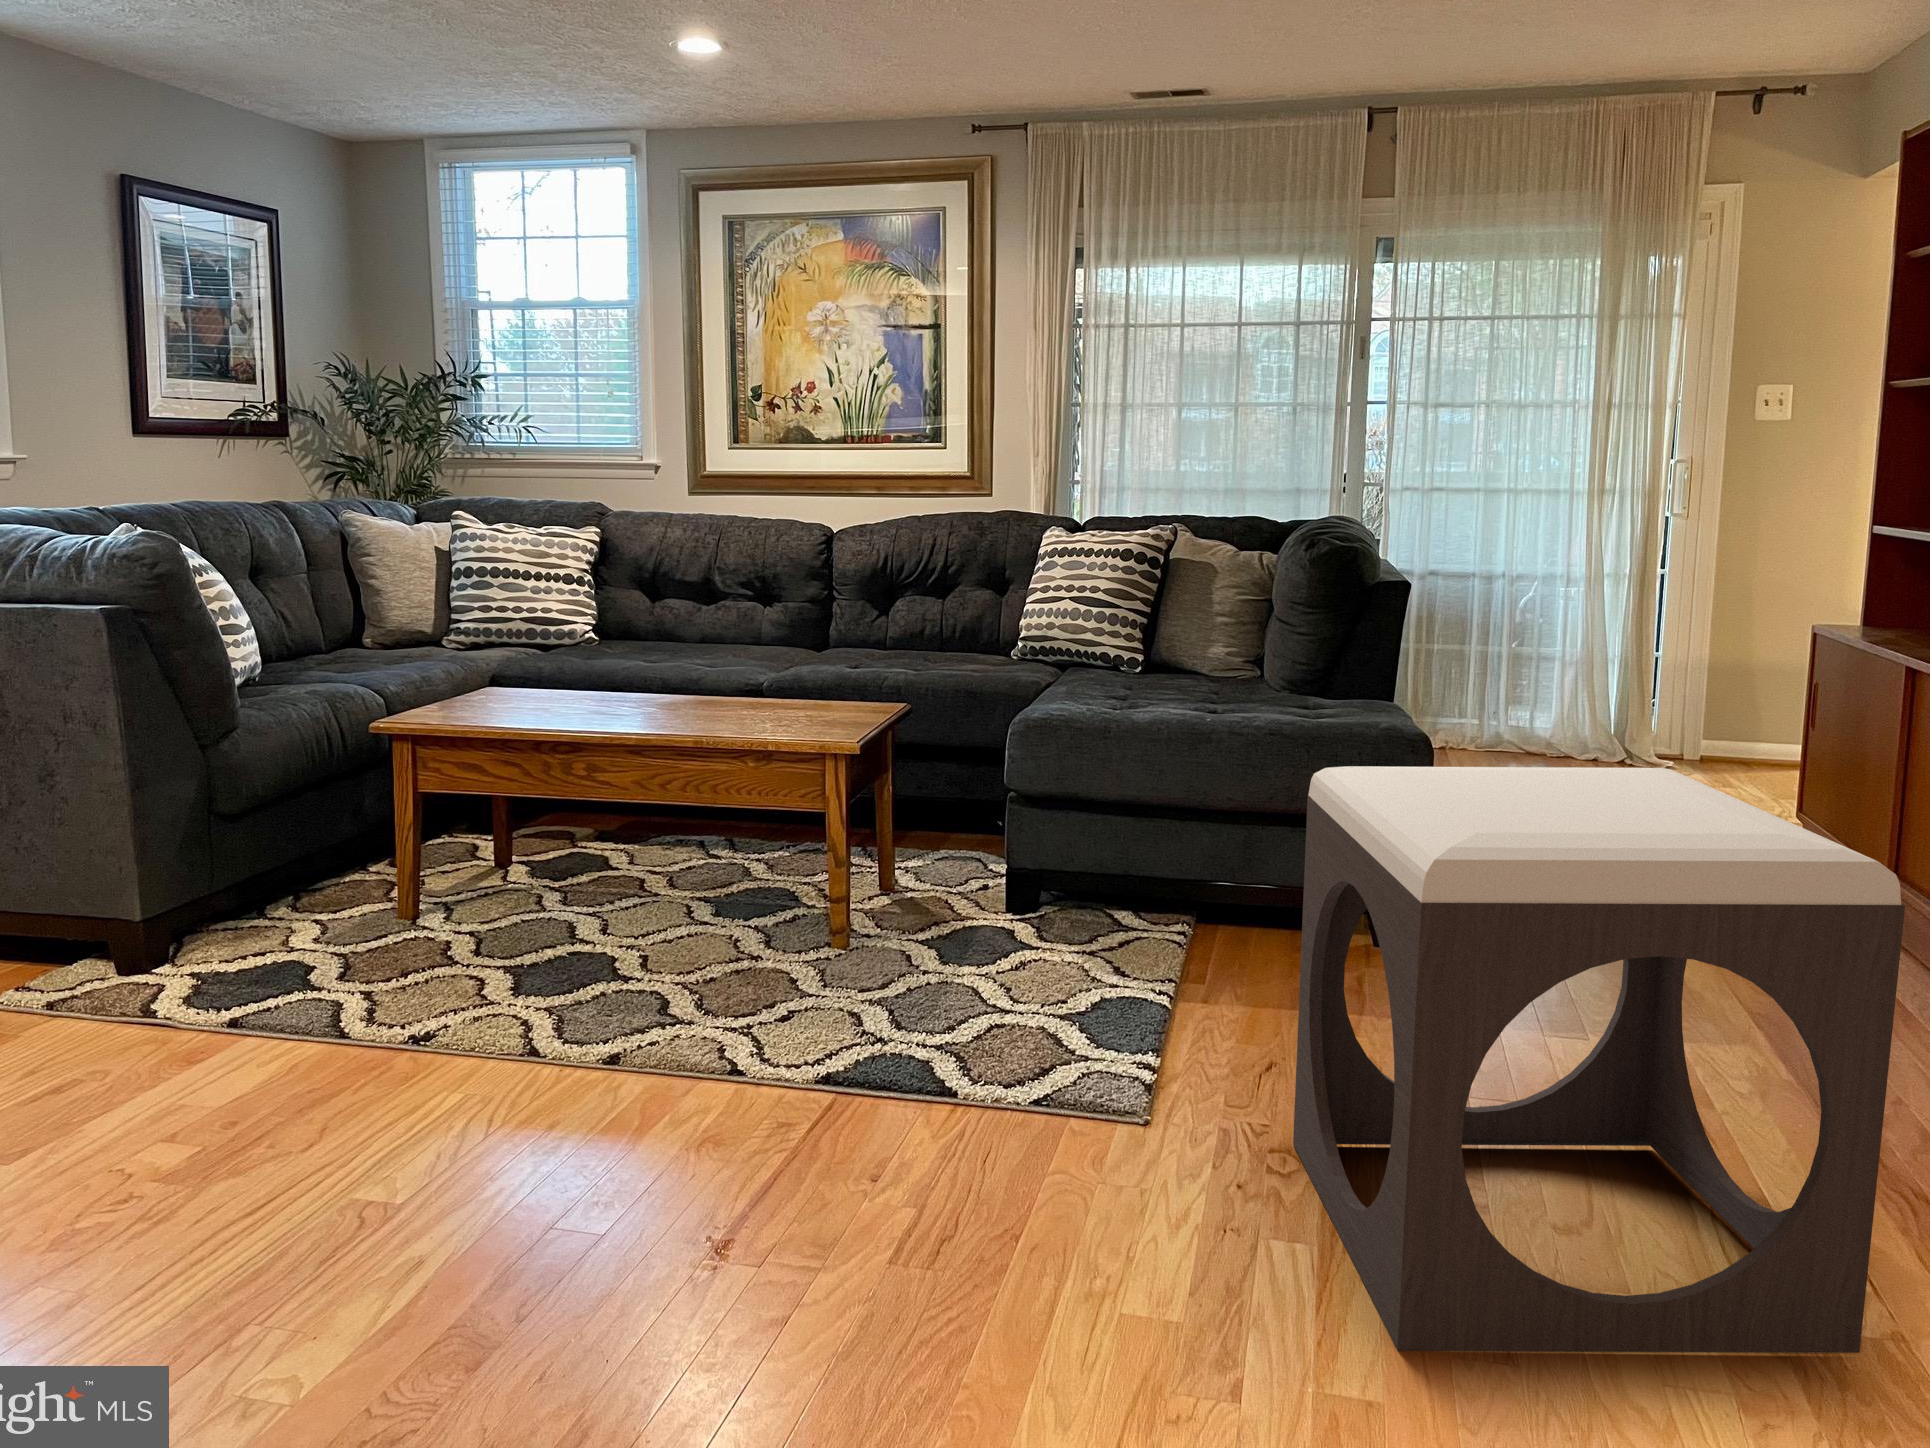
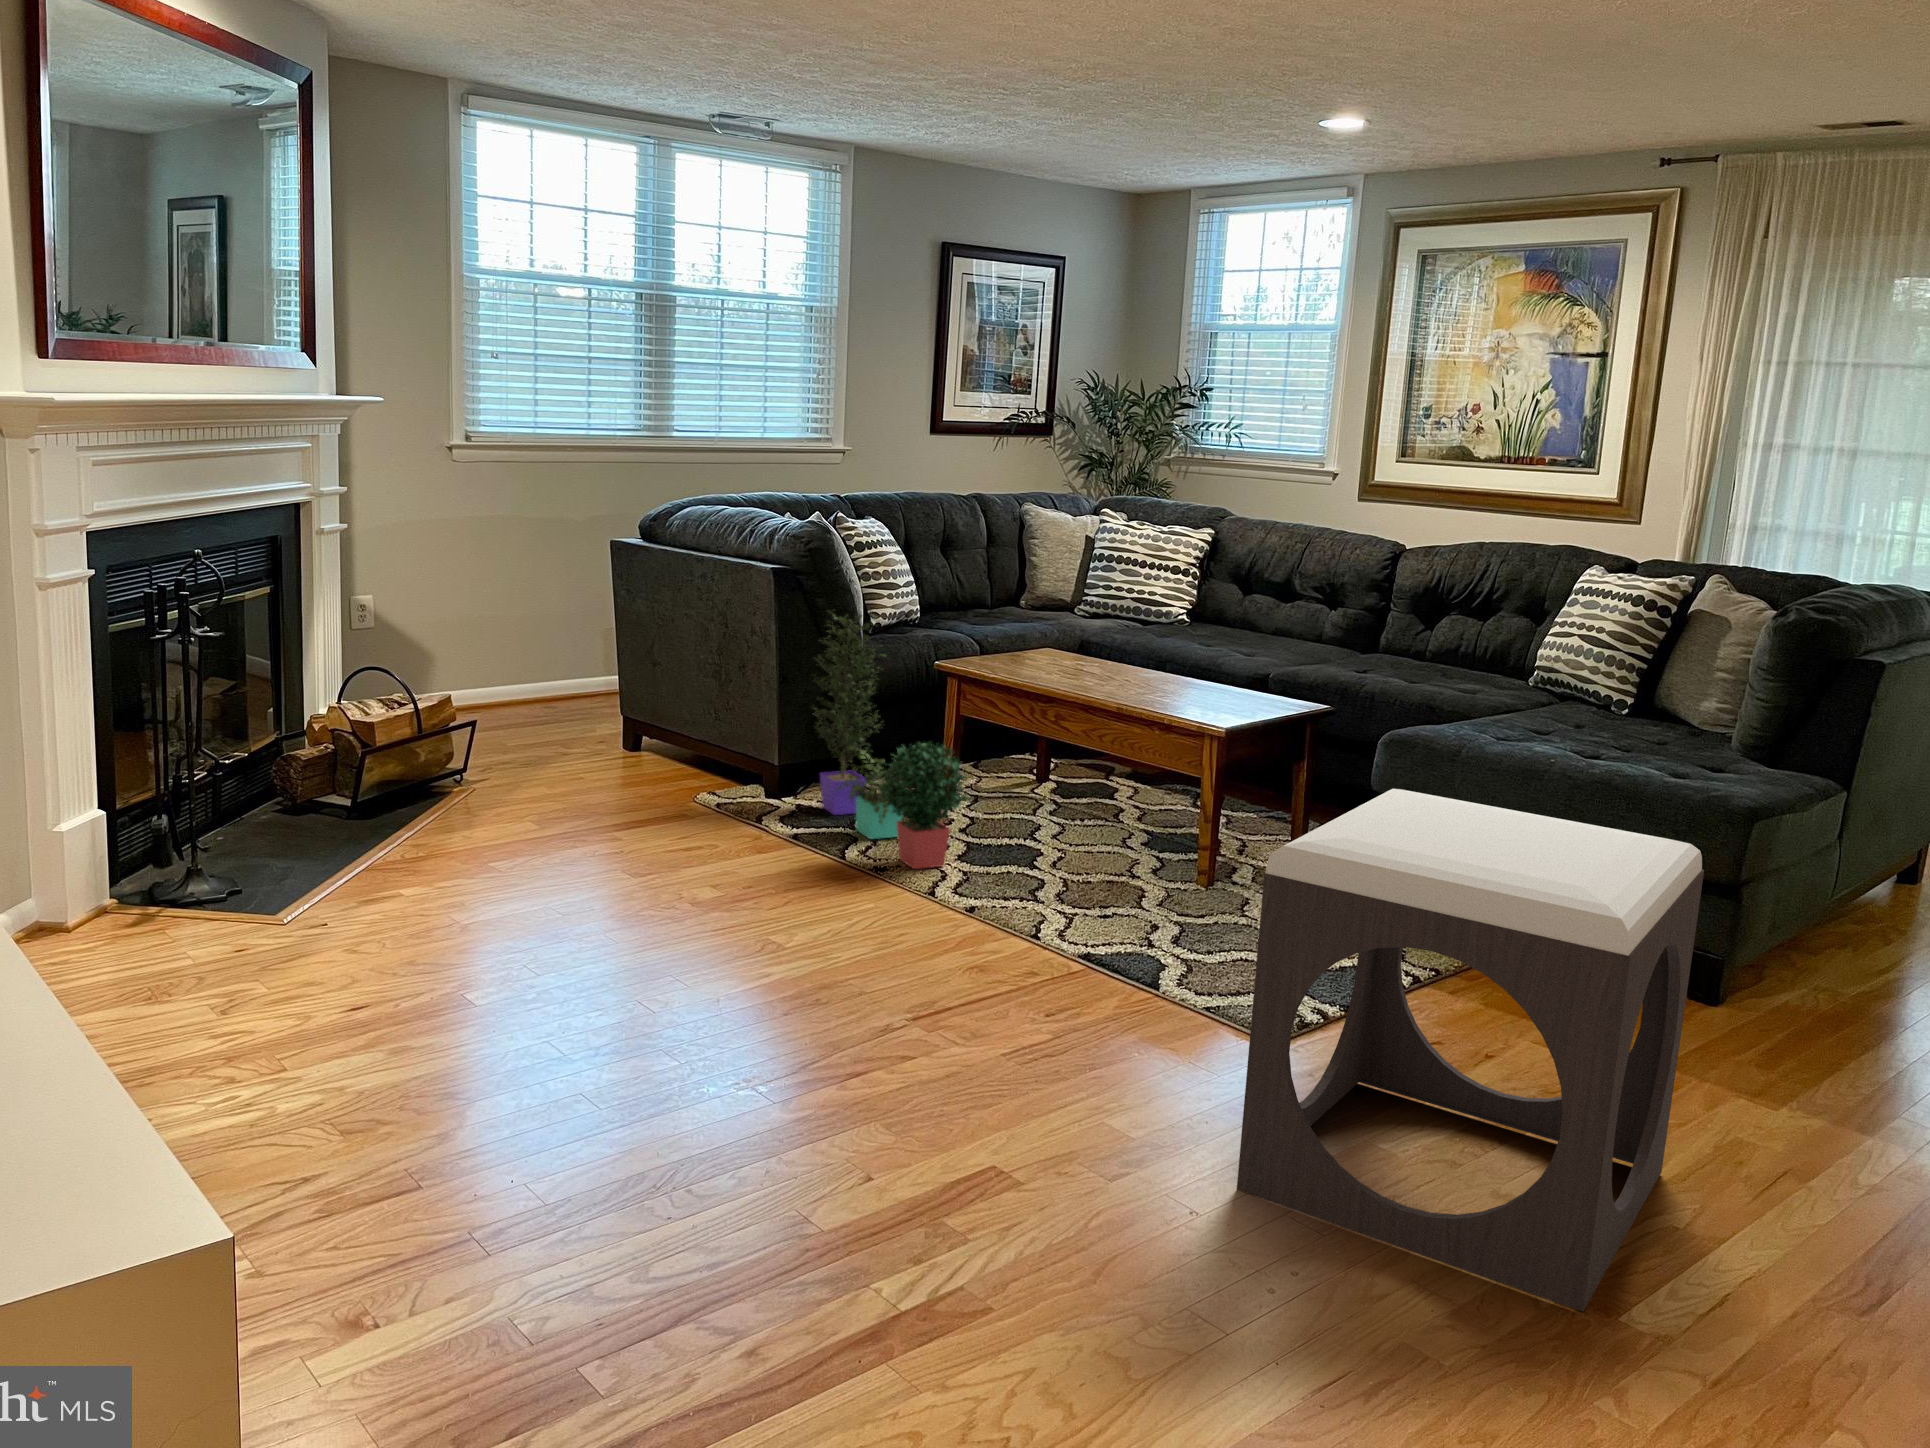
potted plant: none [198,666,529,1020] -> present [813,615,967,869]

